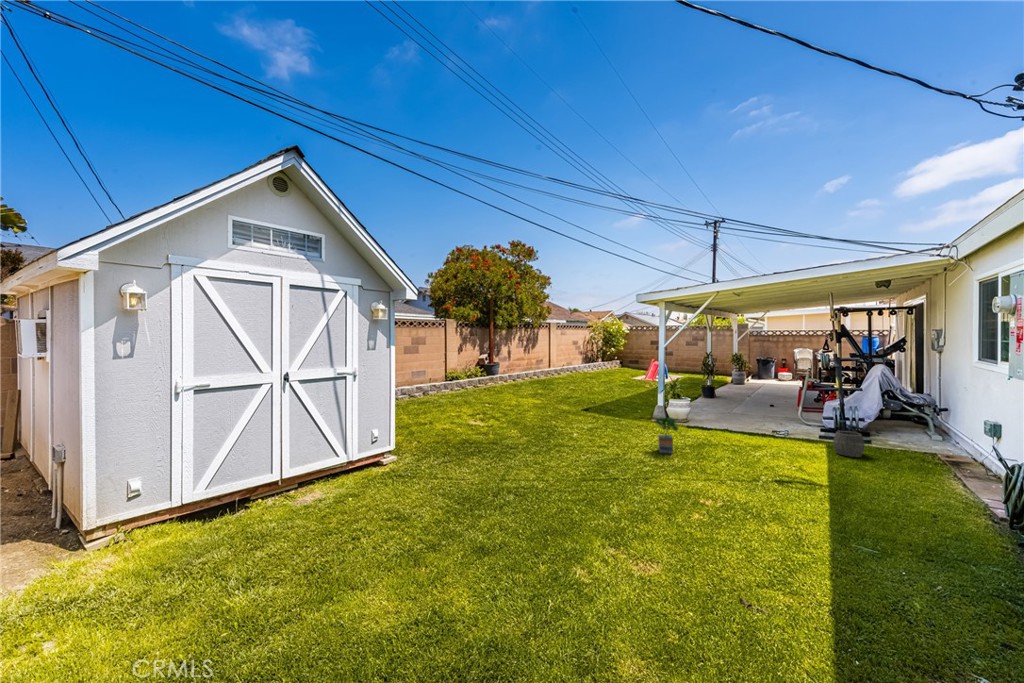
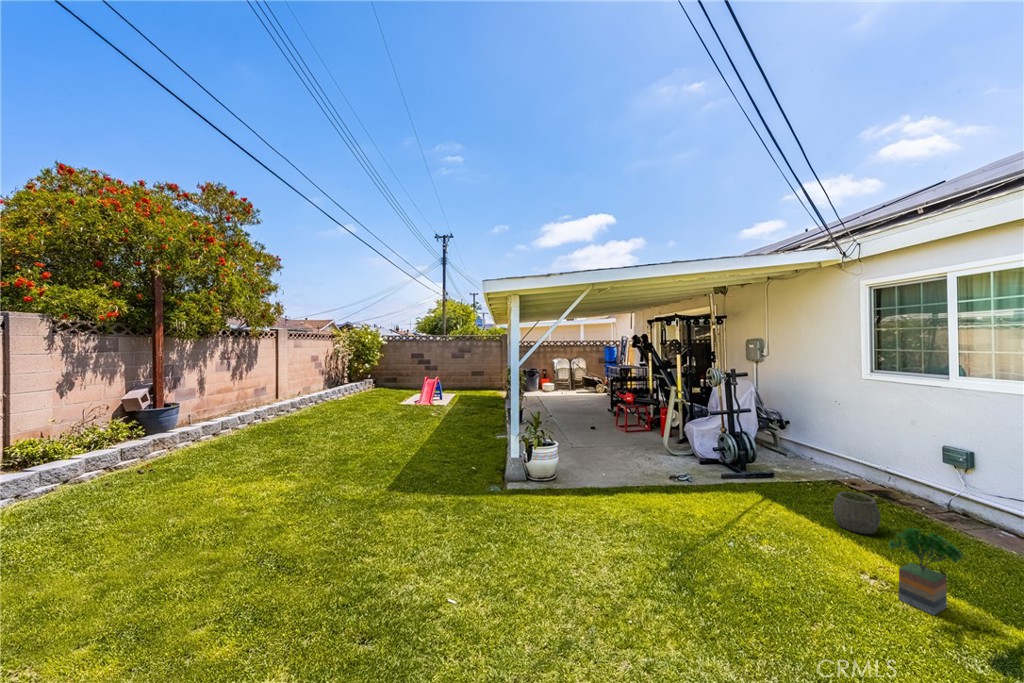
potted tree: present [655,418,679,453] -> present [889,528,963,615]

